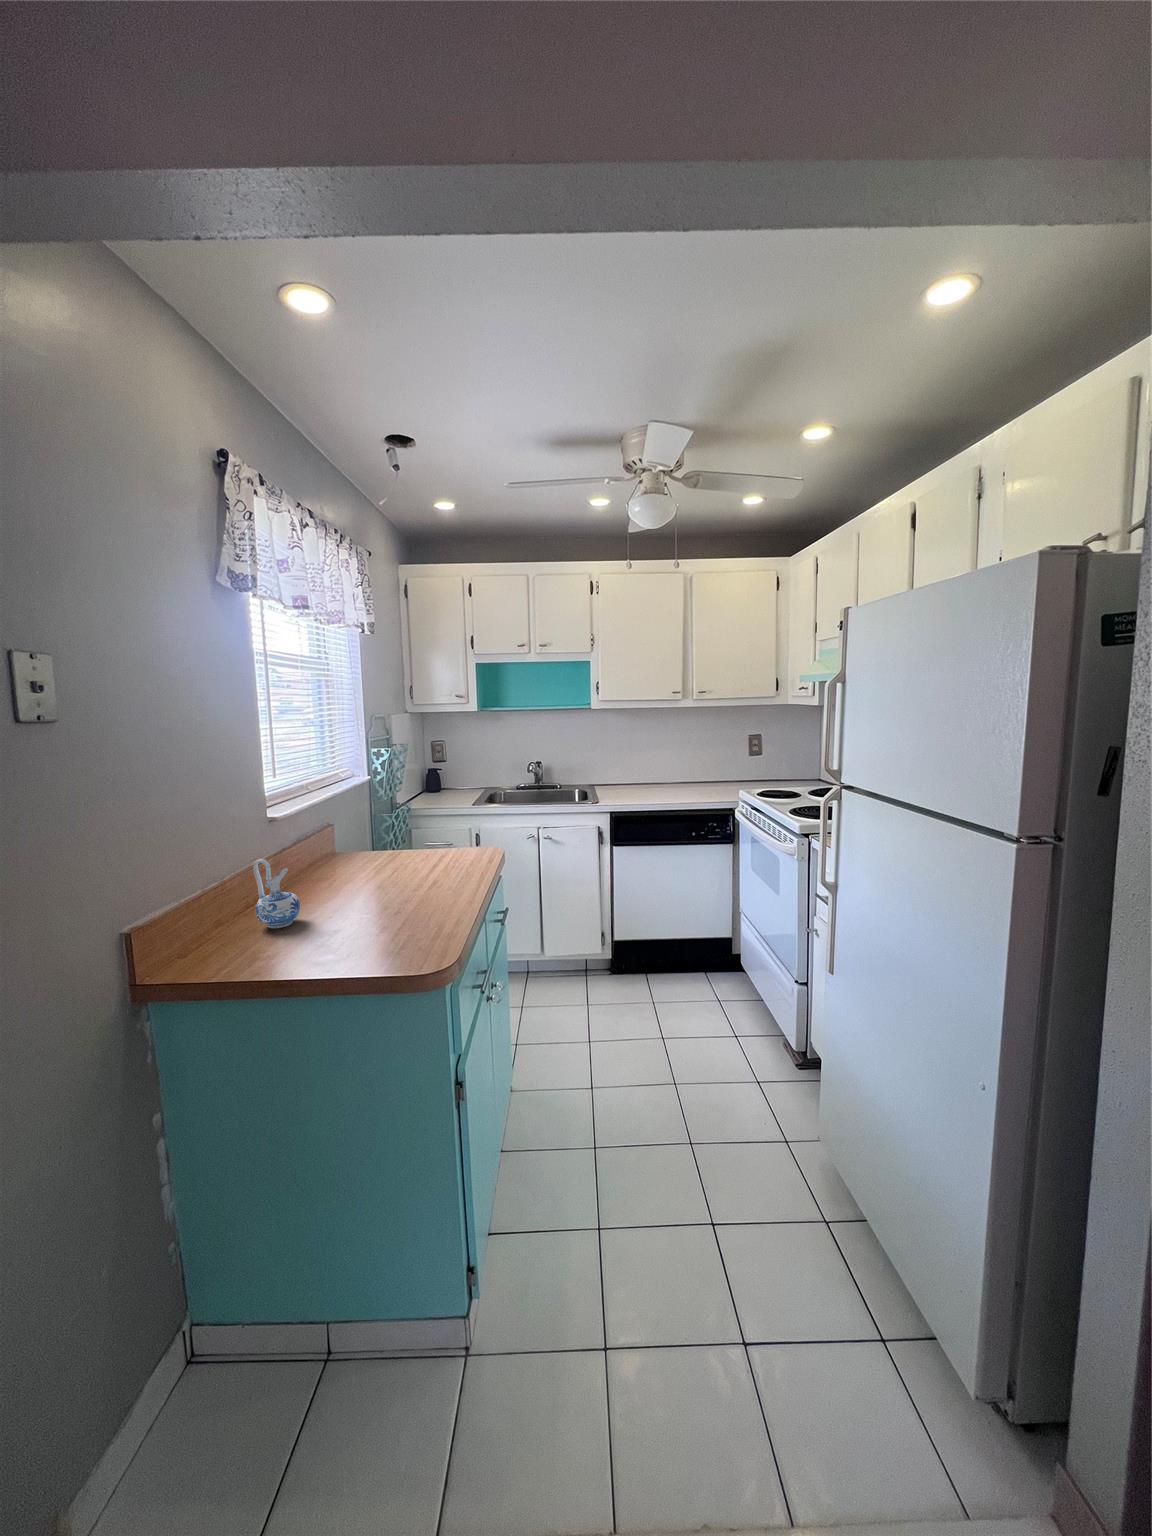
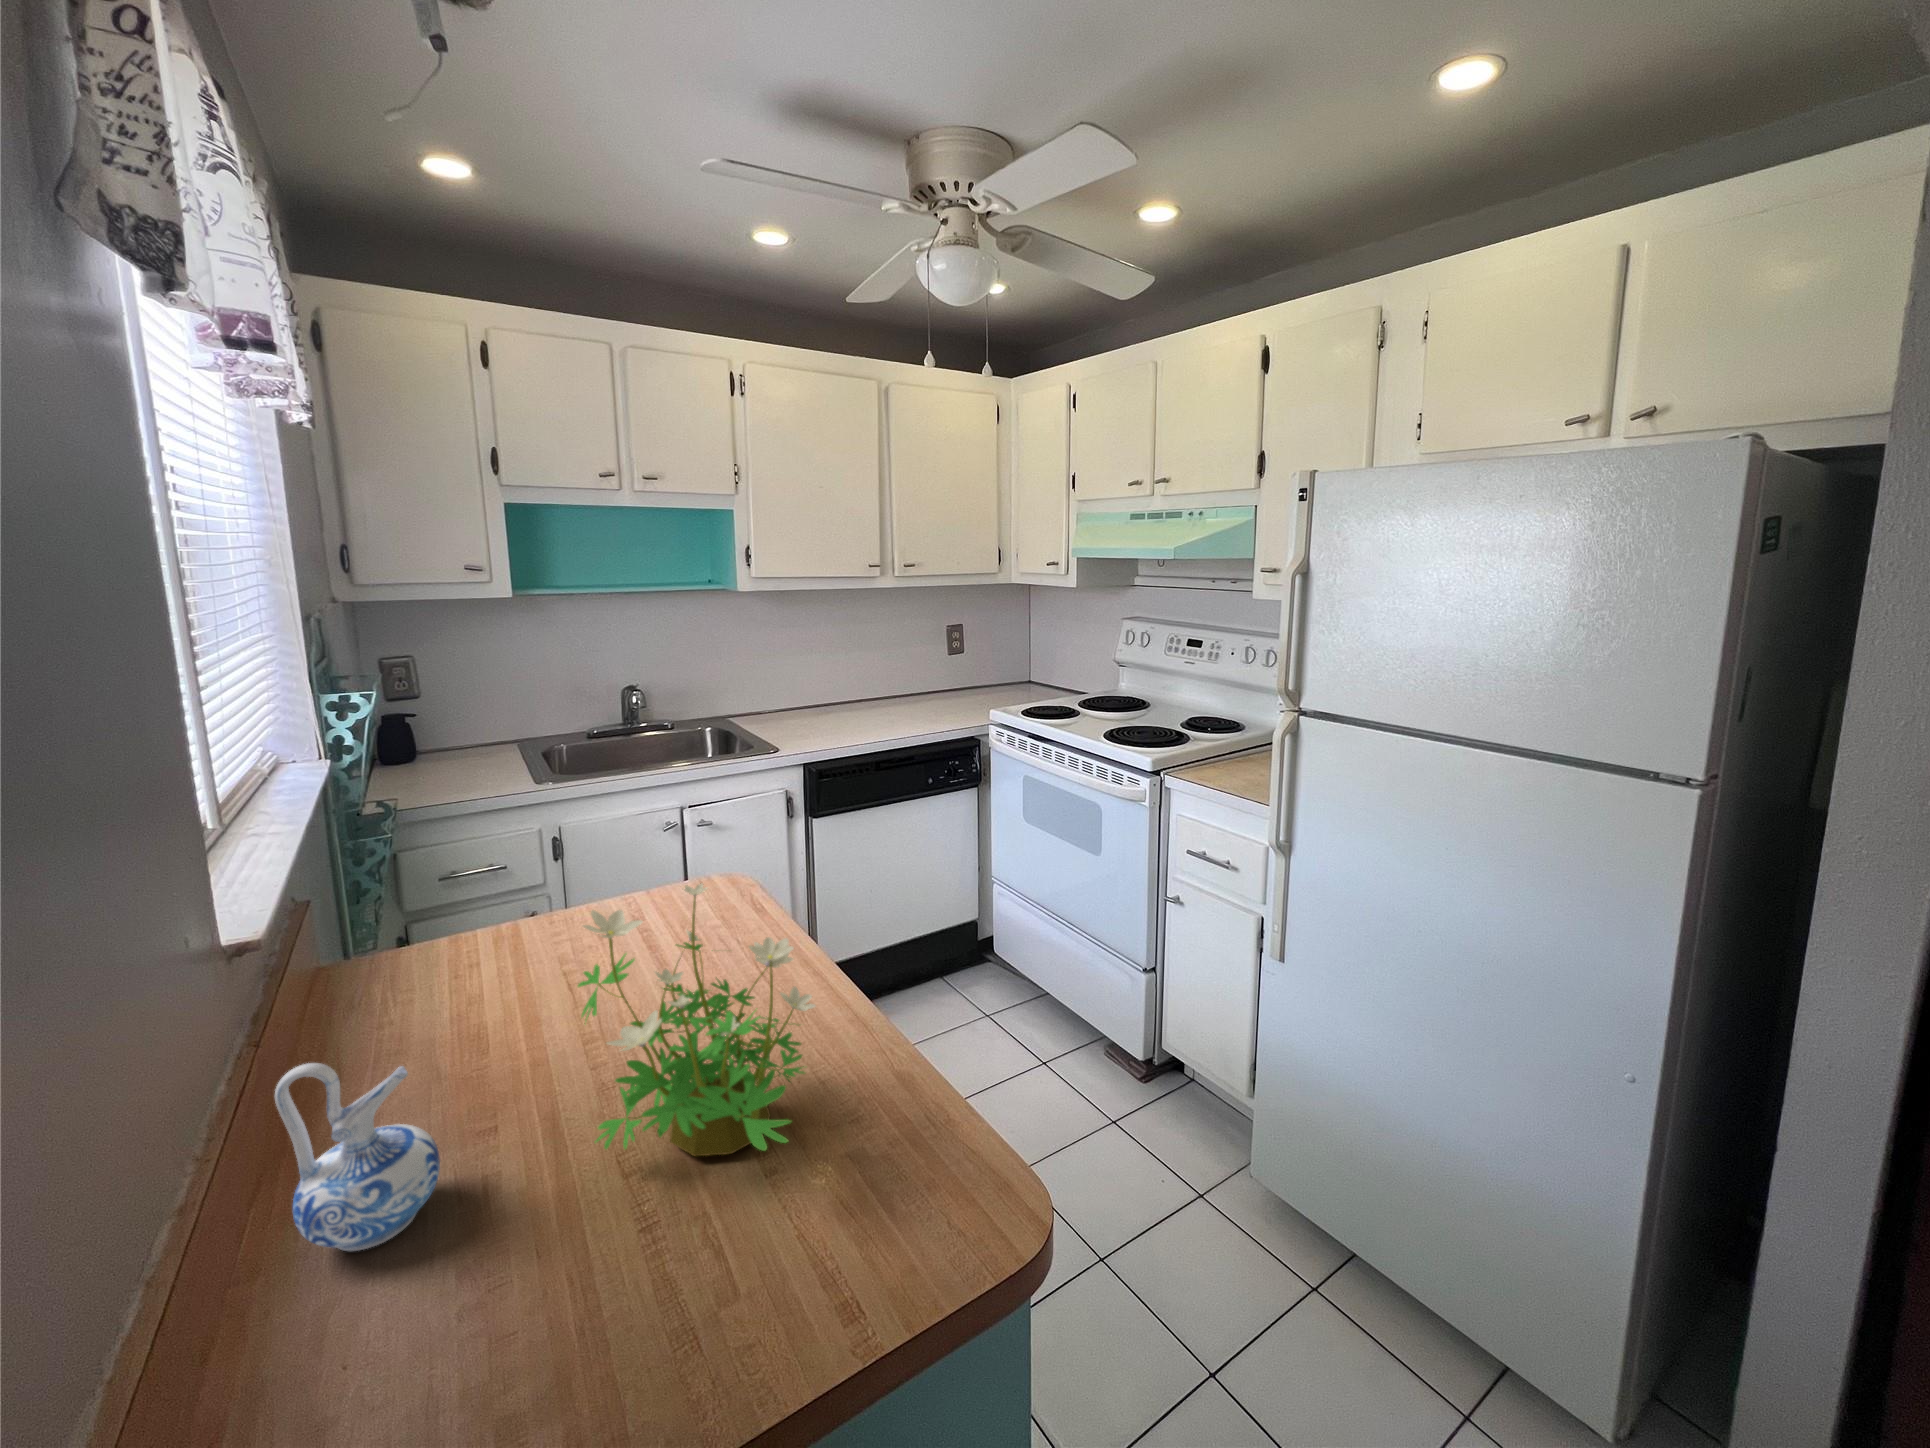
potted plant: none [339,818,422,933] -> present [578,883,815,1156]

